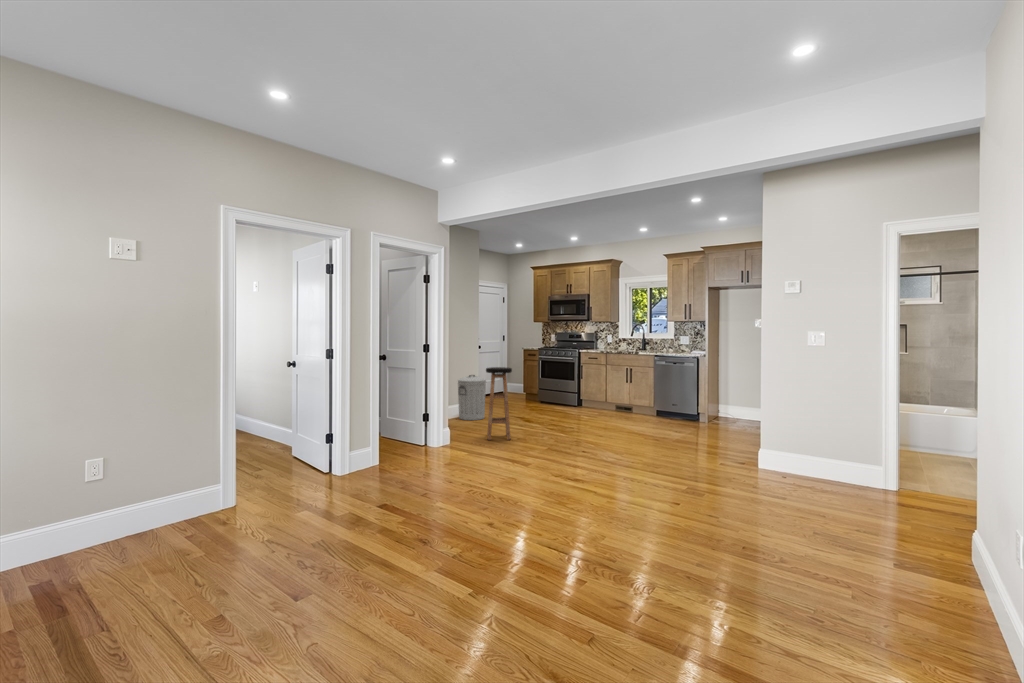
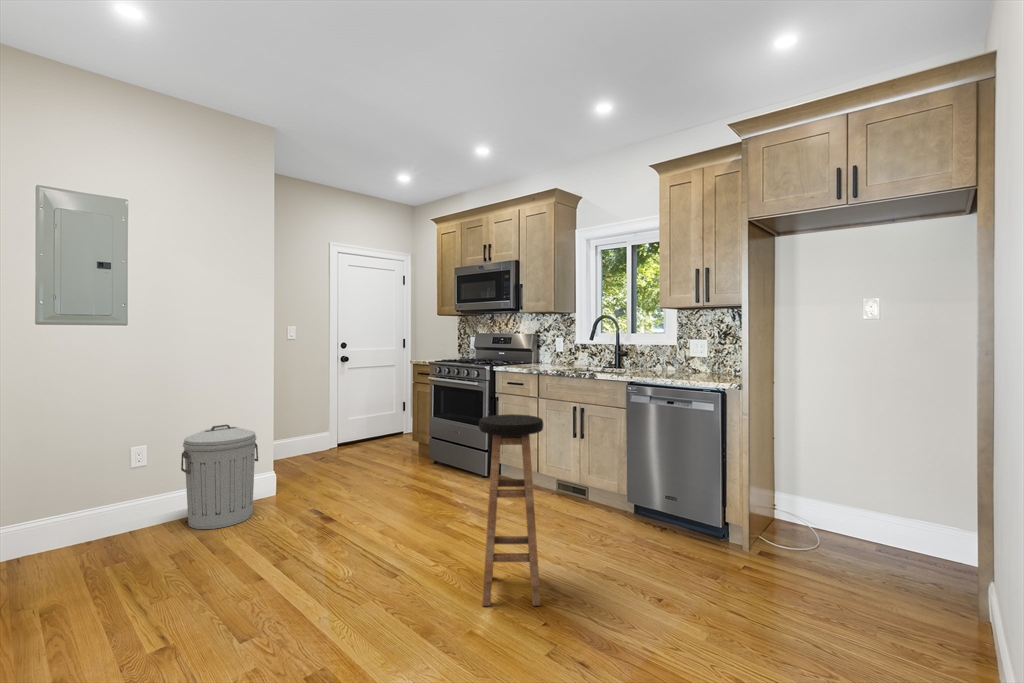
bar stool: present [486,367,512,440] -> present [479,414,543,606]

